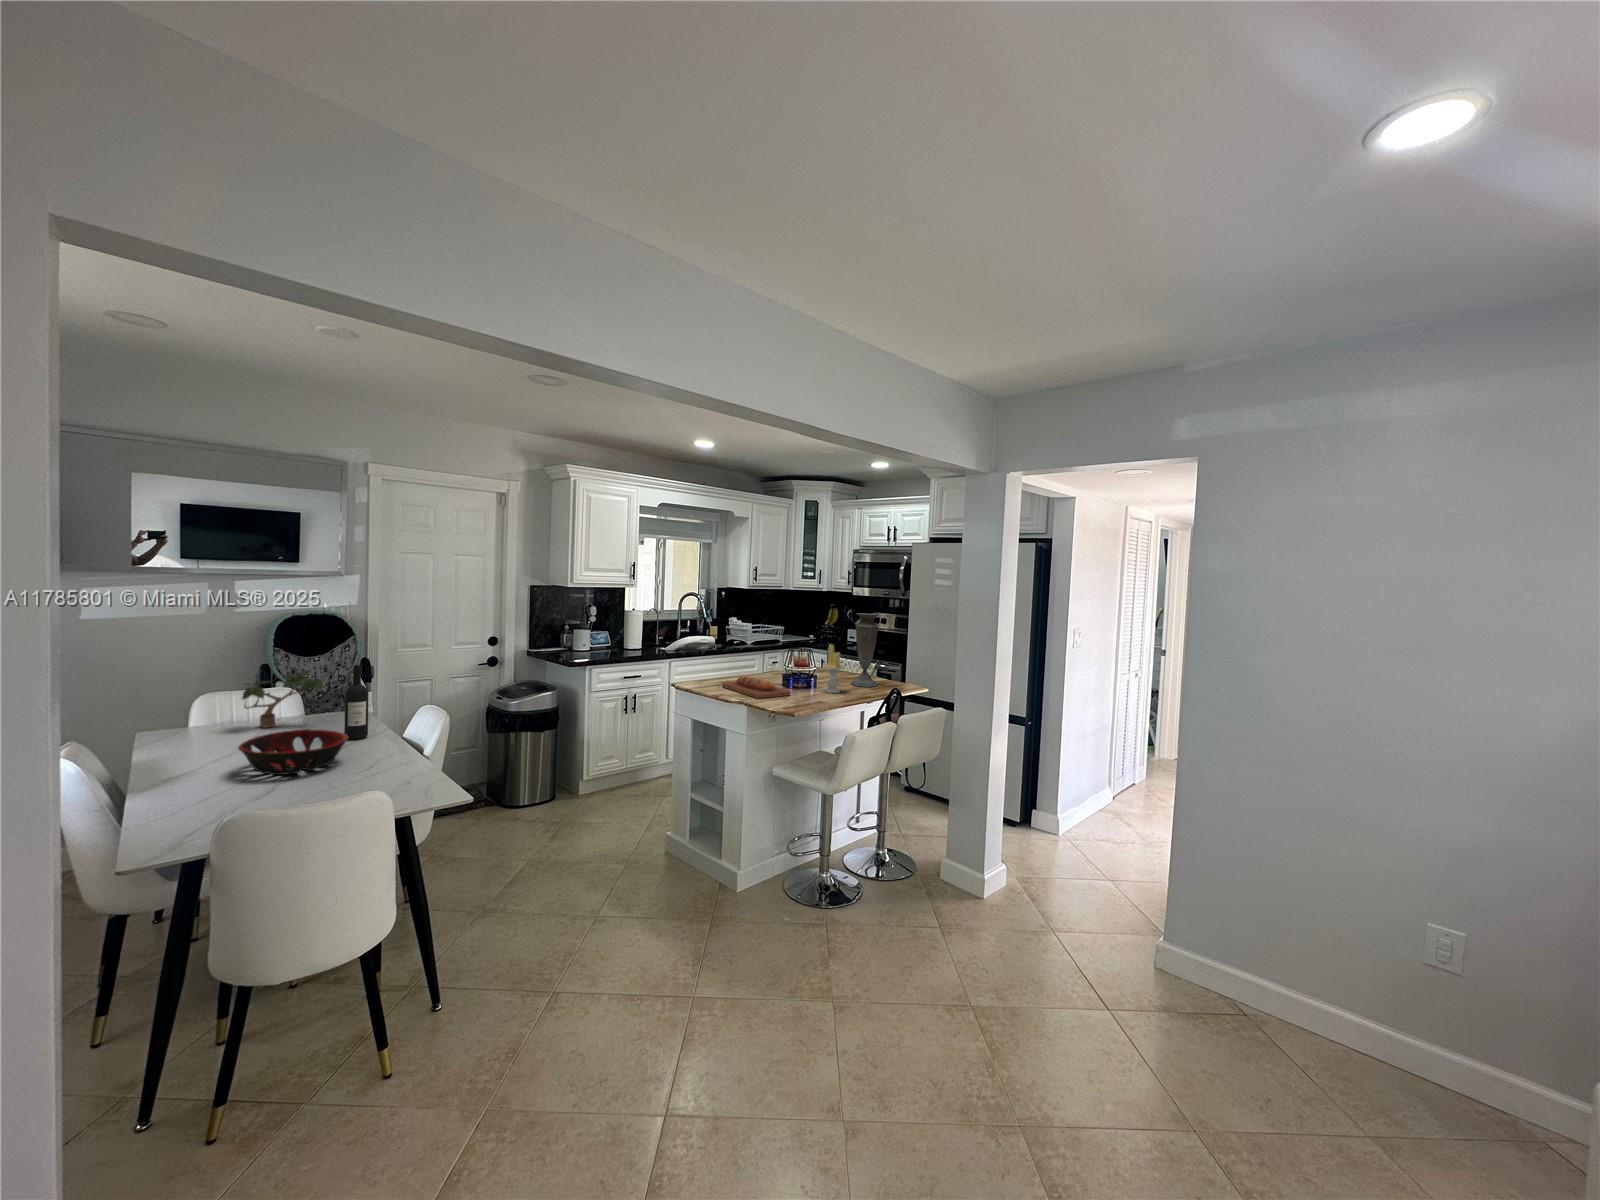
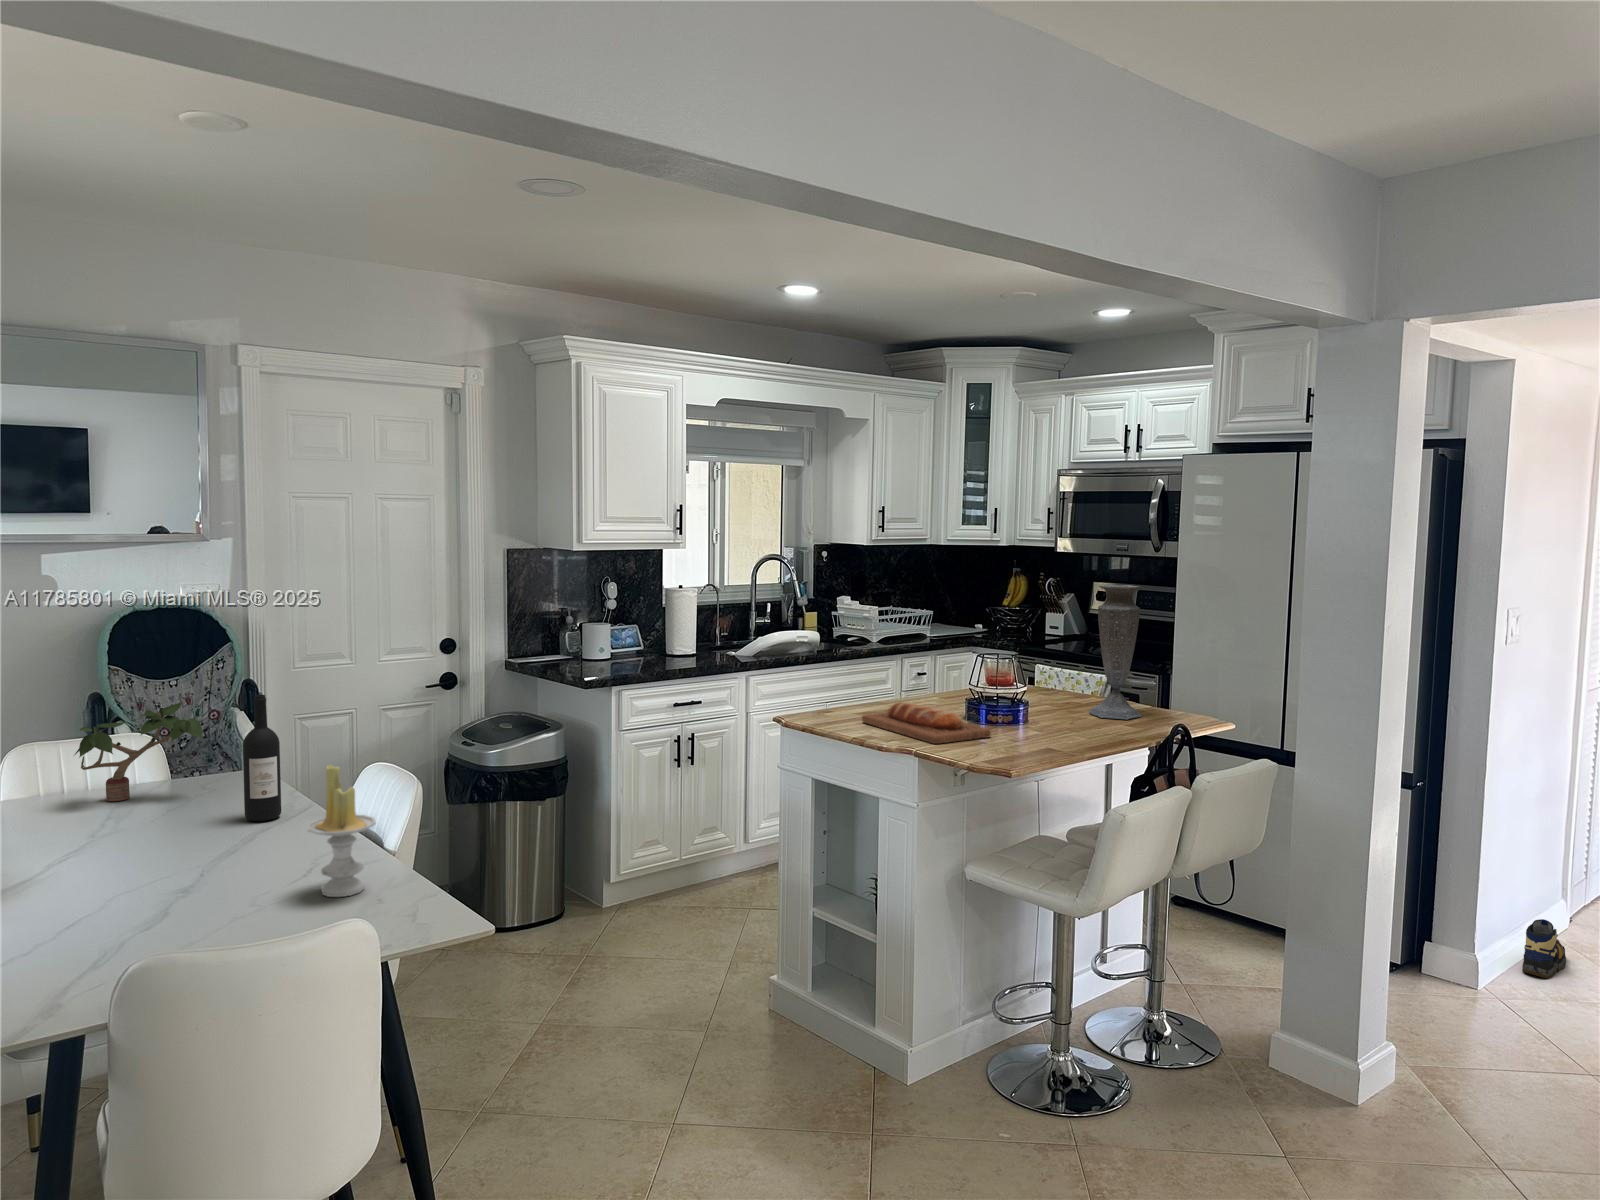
candle: present [822,644,845,693] -> present [307,765,376,897]
decorative bowl: present [238,729,348,775] -> none [92,806,261,885]
shoe: none [1082,798,1105,829] -> present [1522,919,1566,978]

